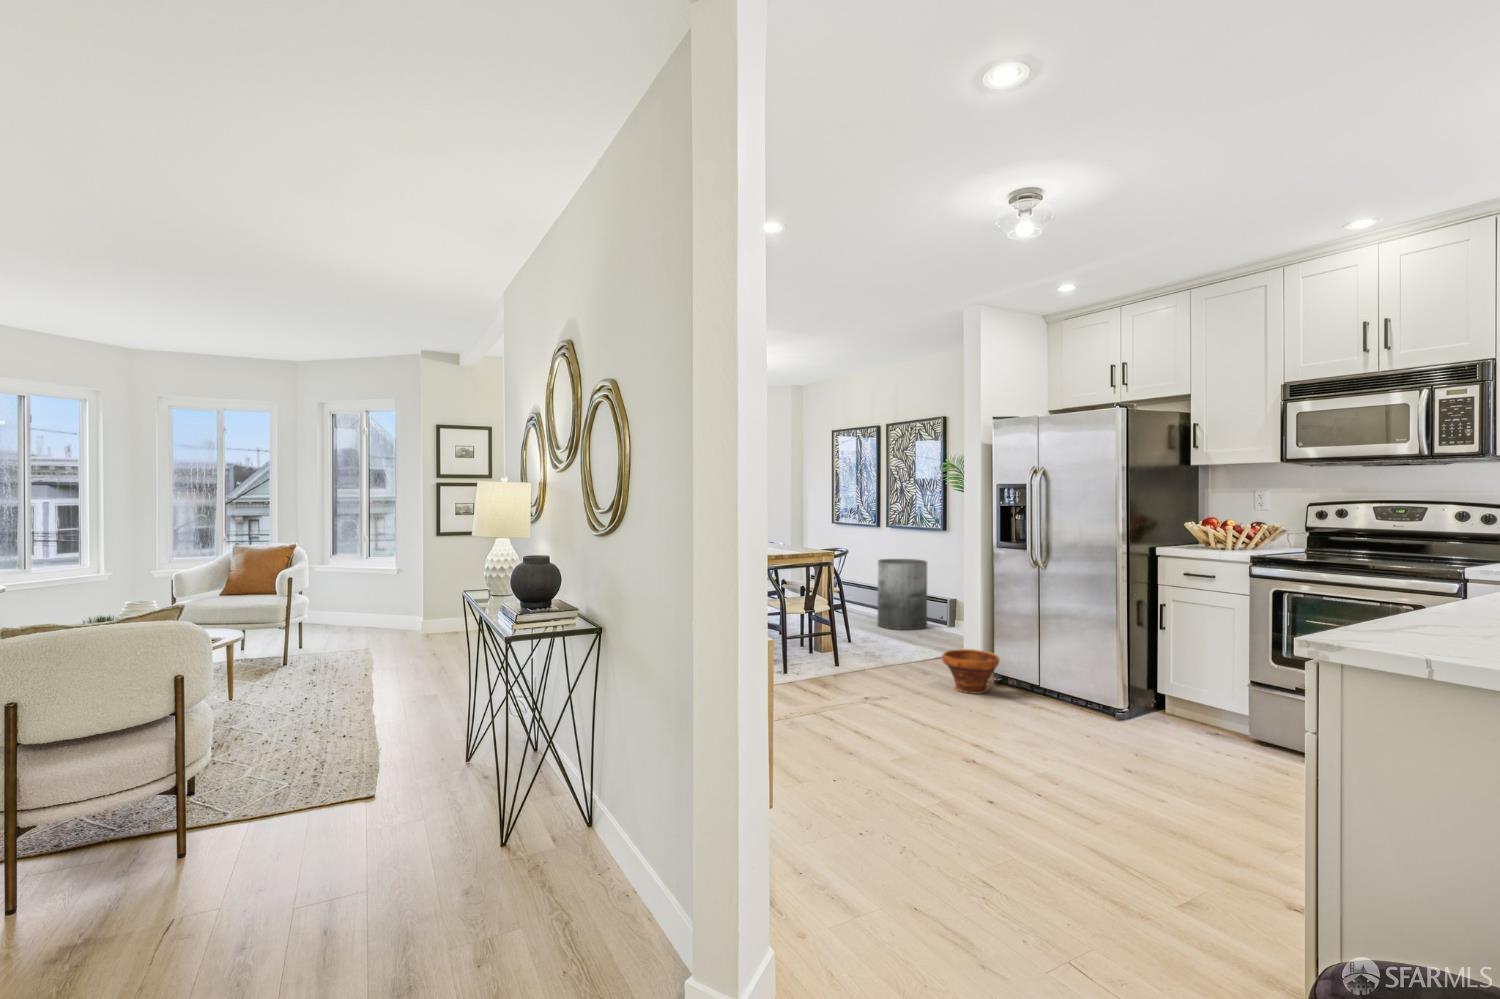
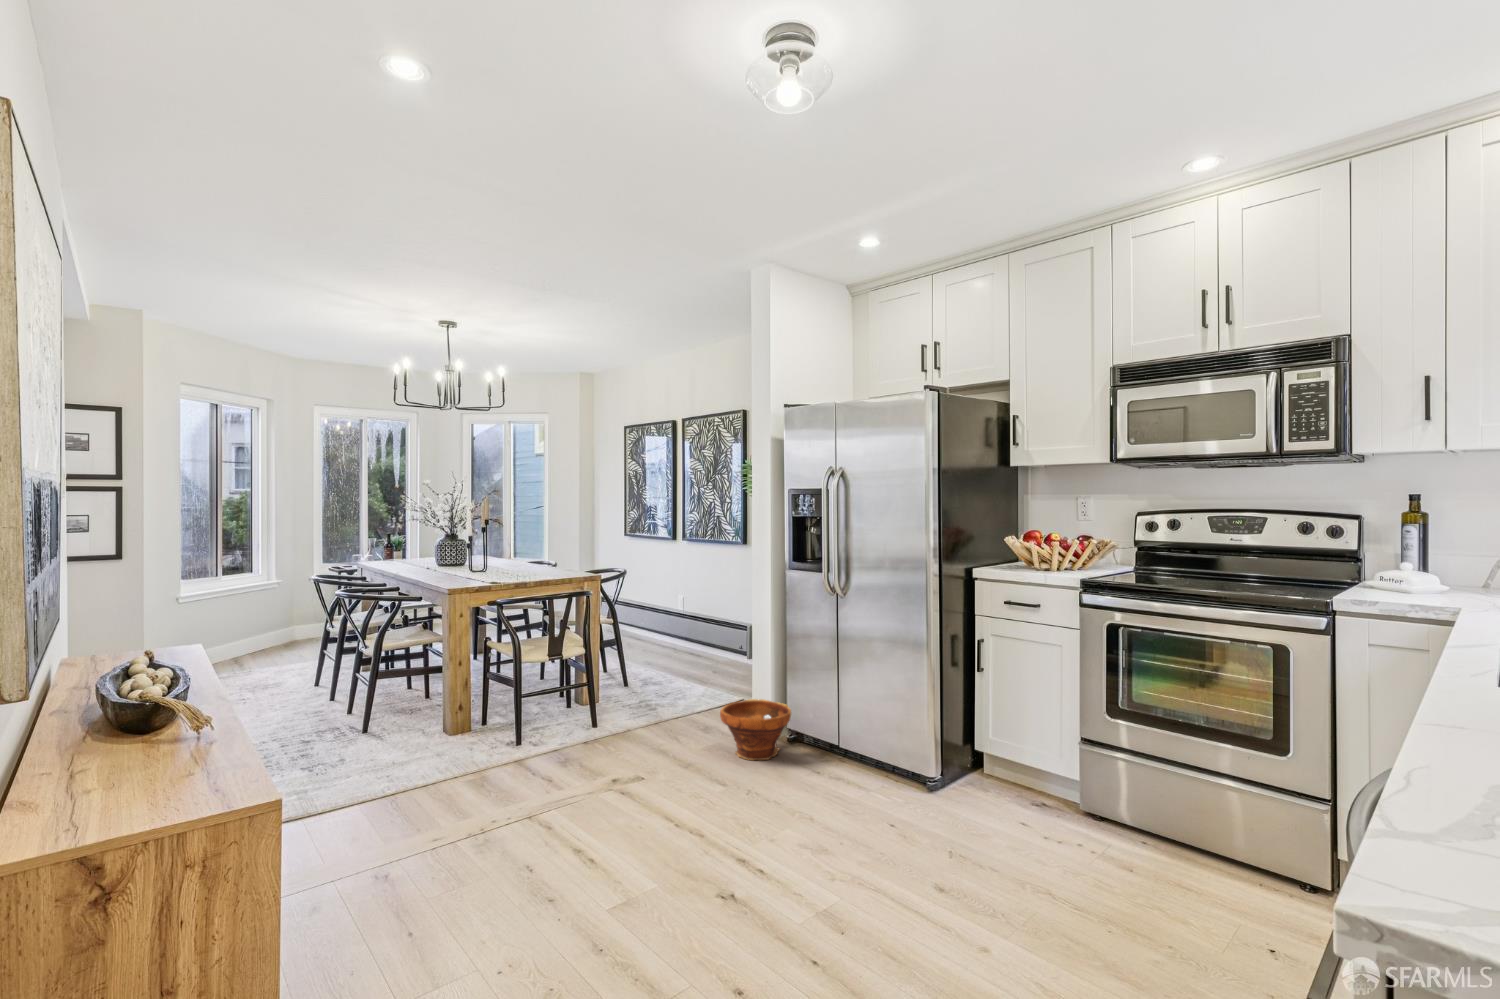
trash can: present [878,559,927,630] -> none [668,579,726,666]

